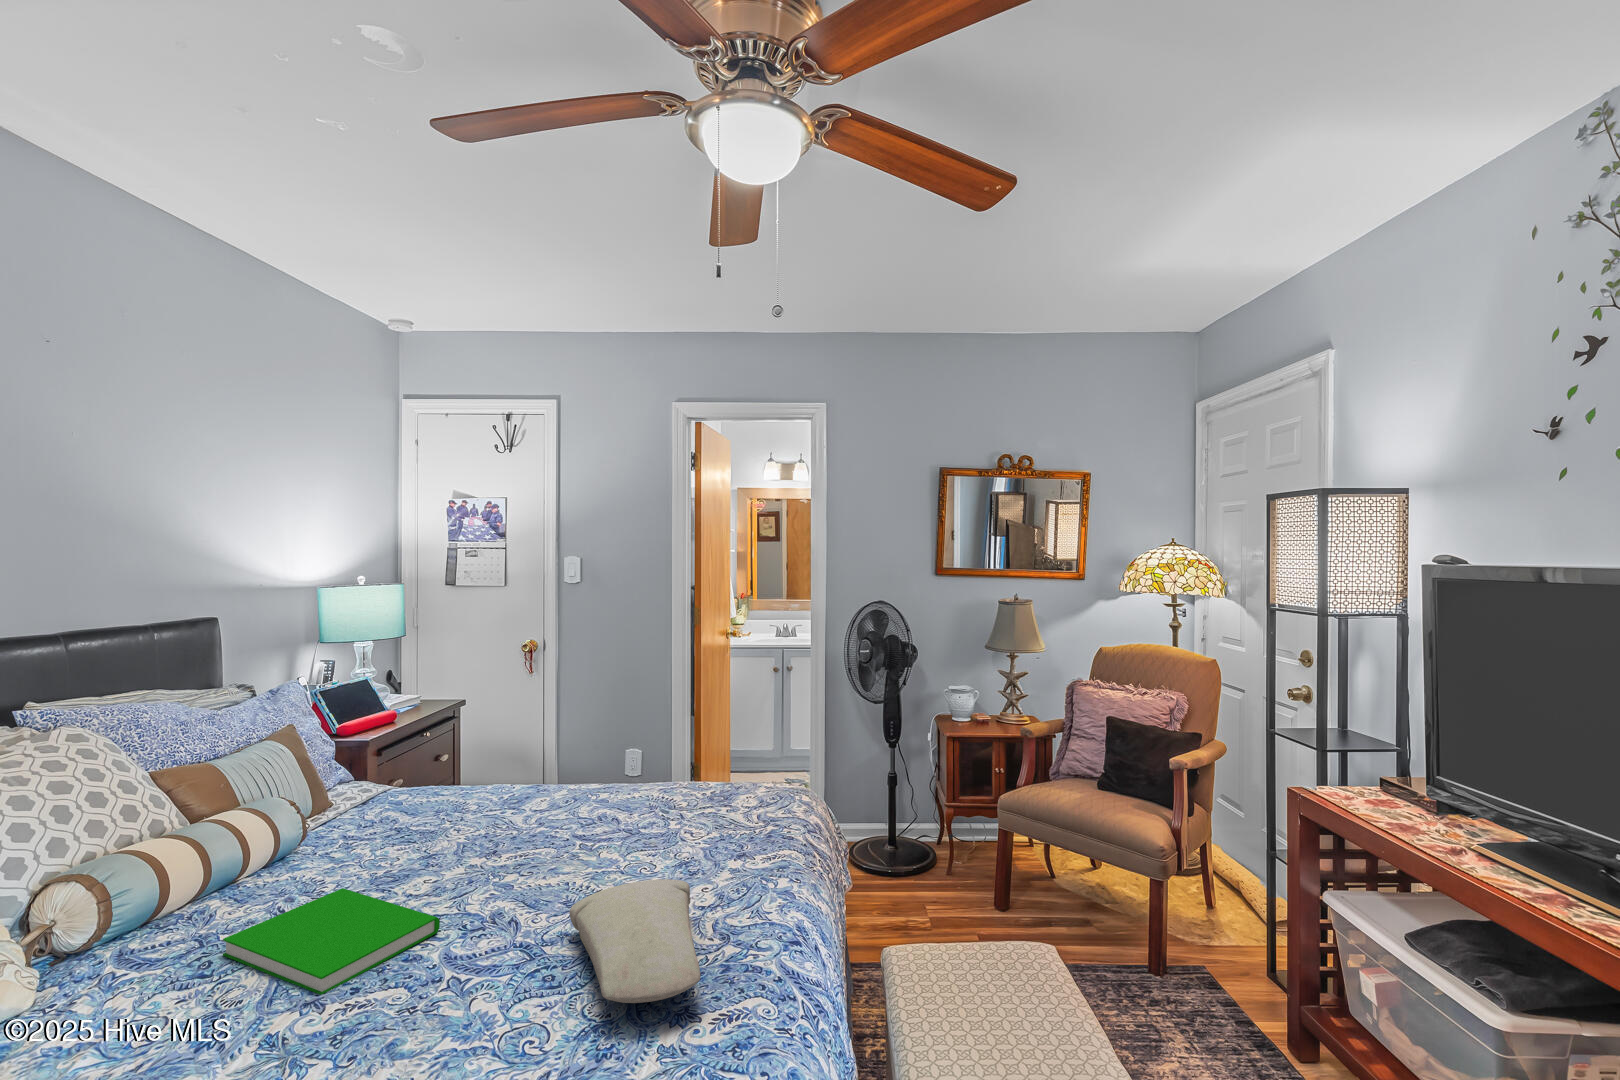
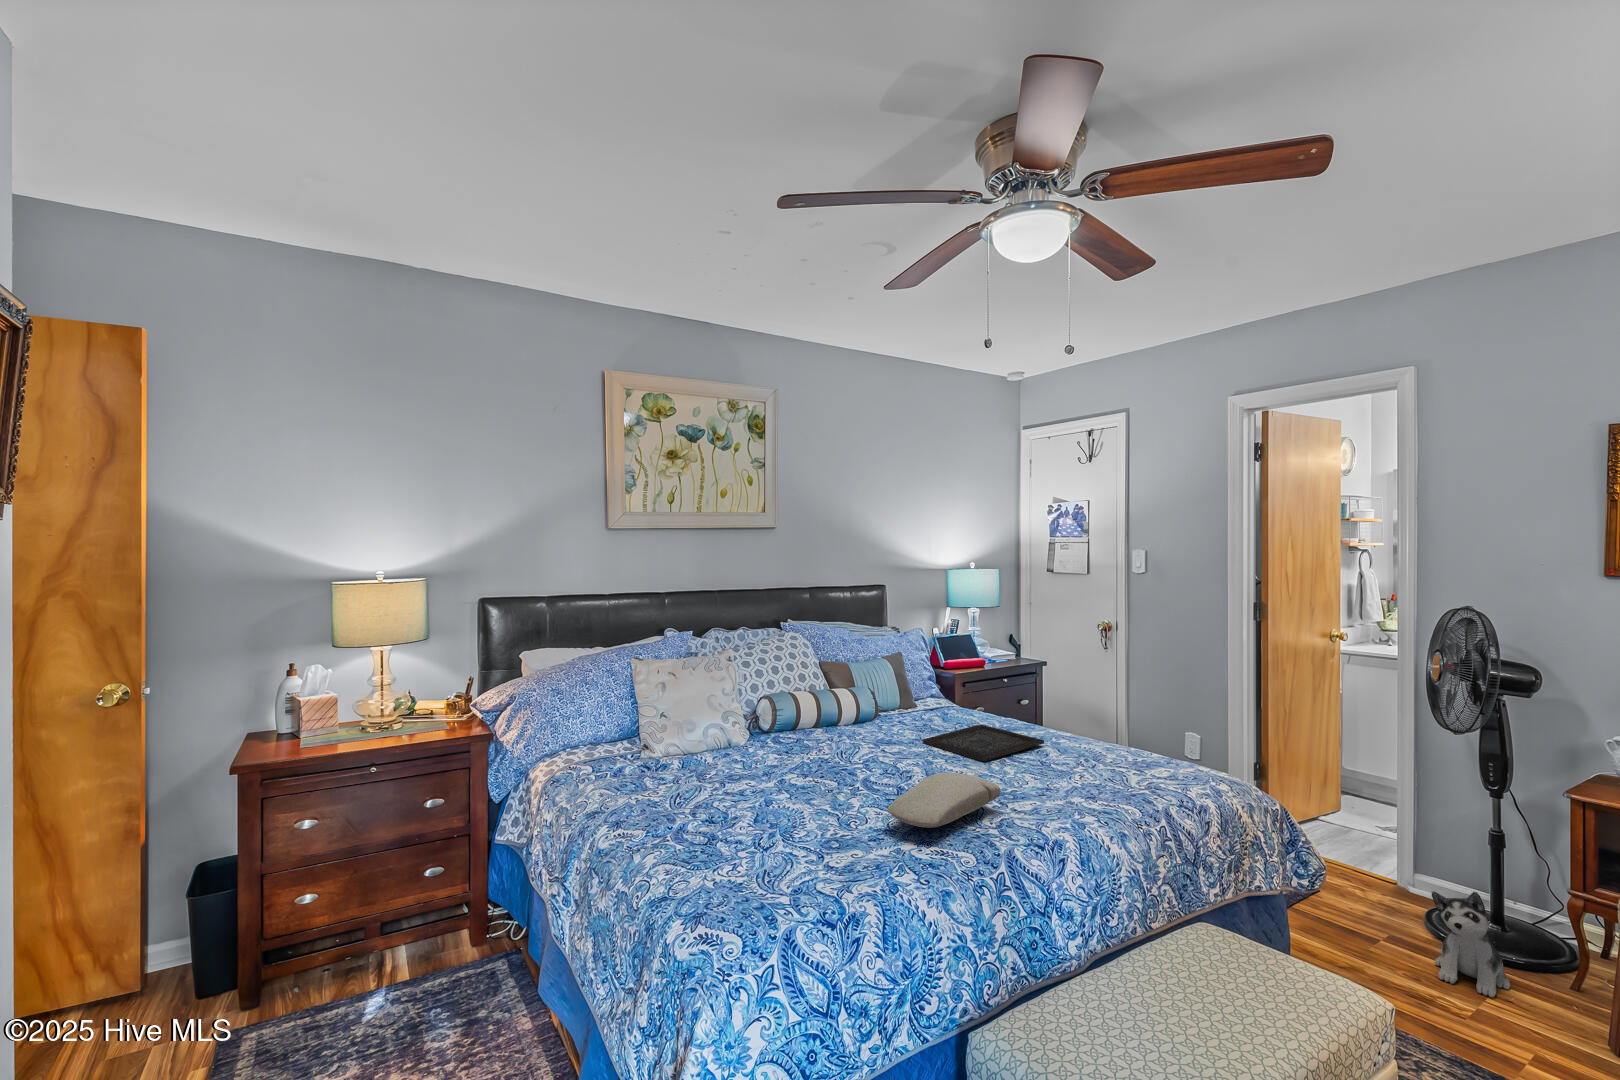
tray: none [437,800,599,858] -> present [922,725,1044,761]
plush toy: none [882,827,928,910] -> present [1432,891,1510,998]
book: present [223,888,440,995] -> none [803,739,880,775]

